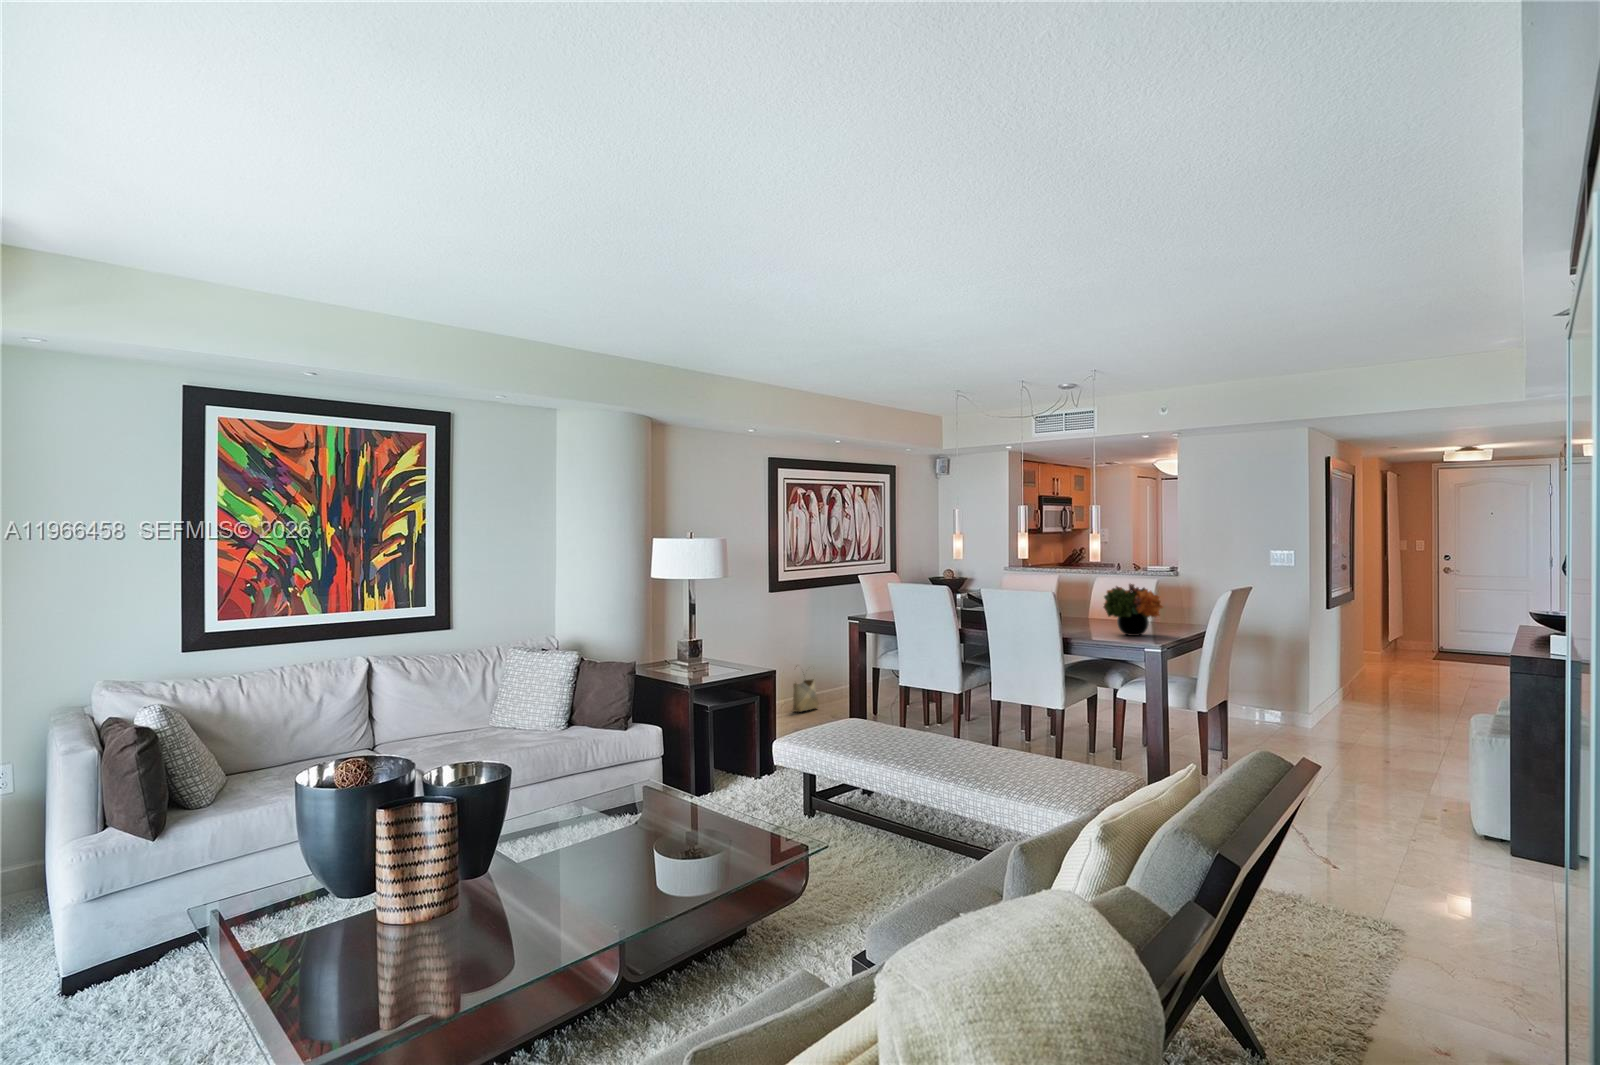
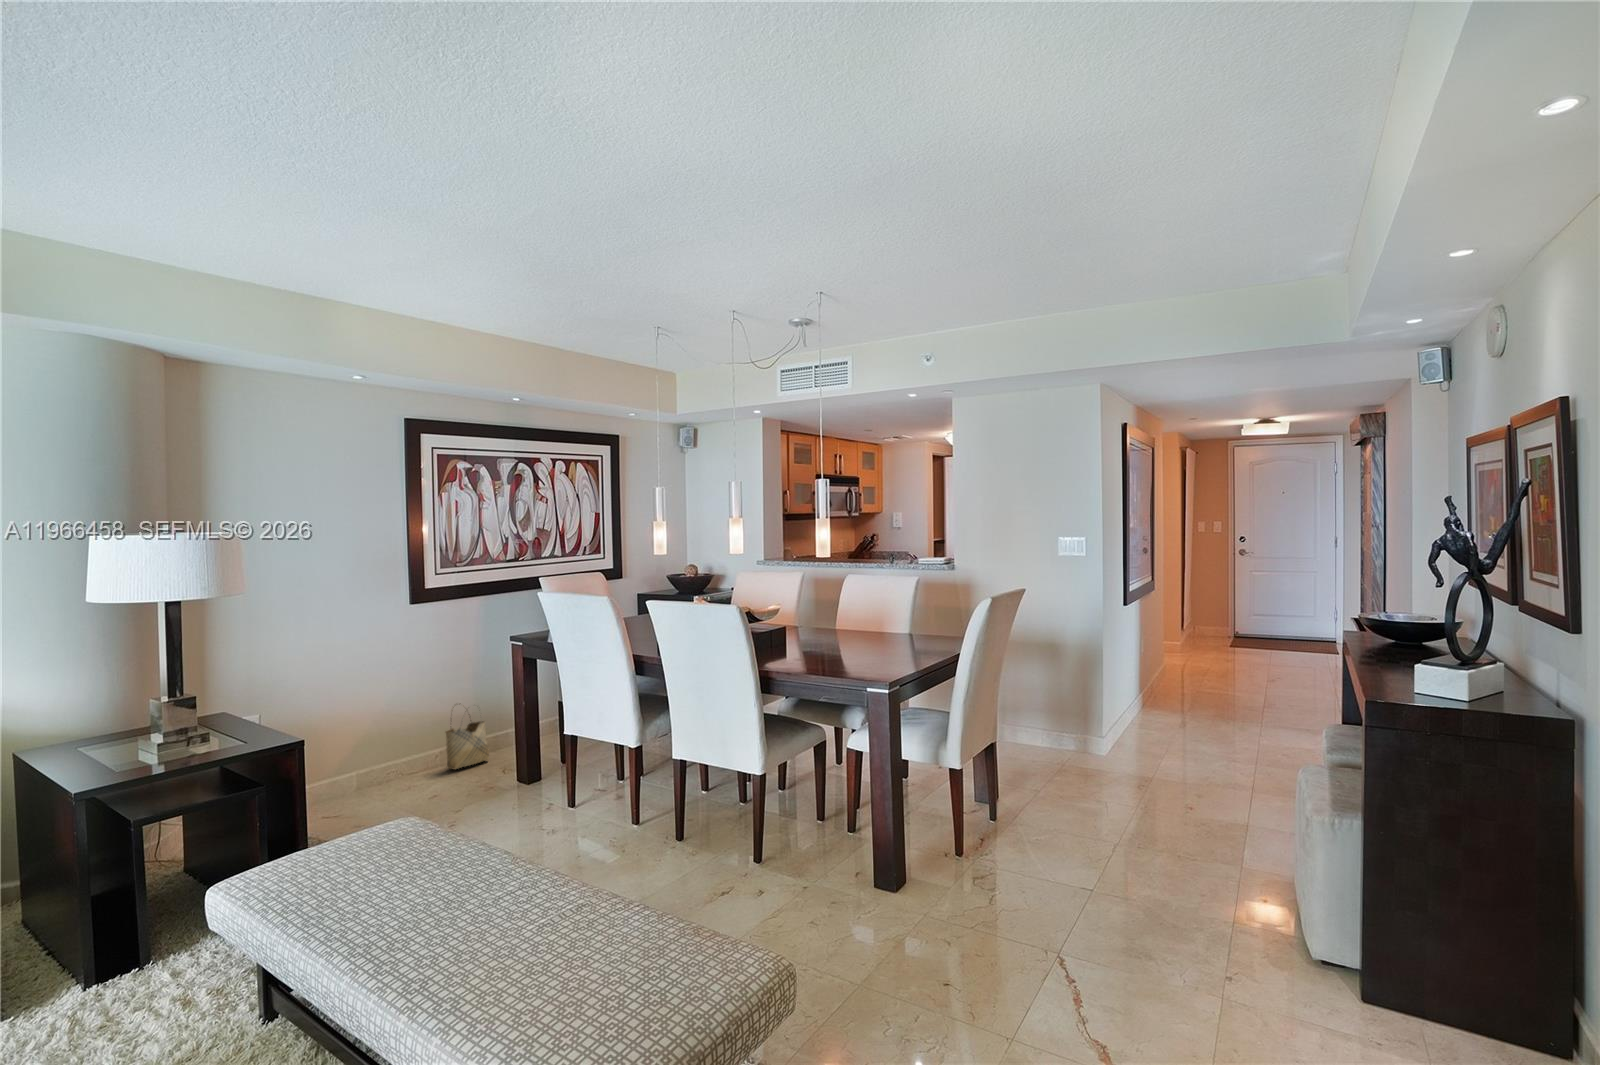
flower arrangement: present [1104,584,1163,636] -> none [823,587,907,661]

